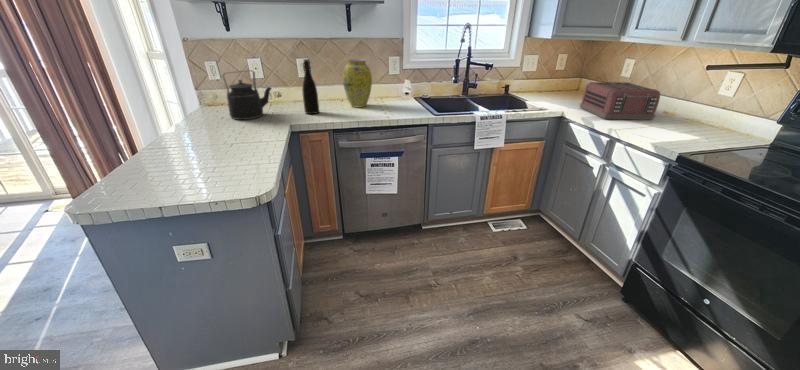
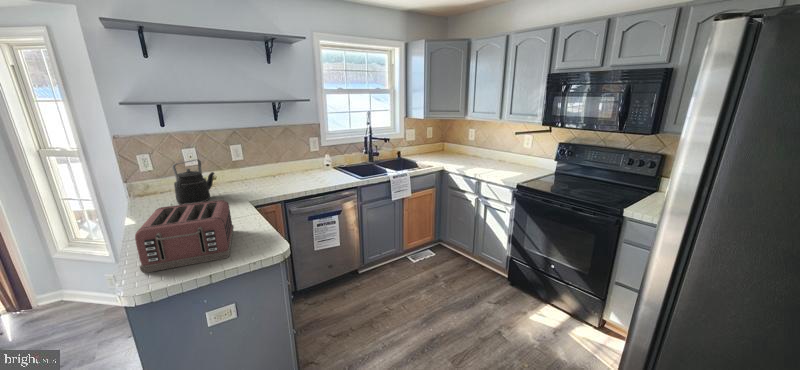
bottle: present [302,59,319,114] -> none [247,146,263,191]
vase: present [343,59,372,107] -> none [277,142,303,181]
toaster: present [580,82,660,120] -> present [135,200,234,273]

